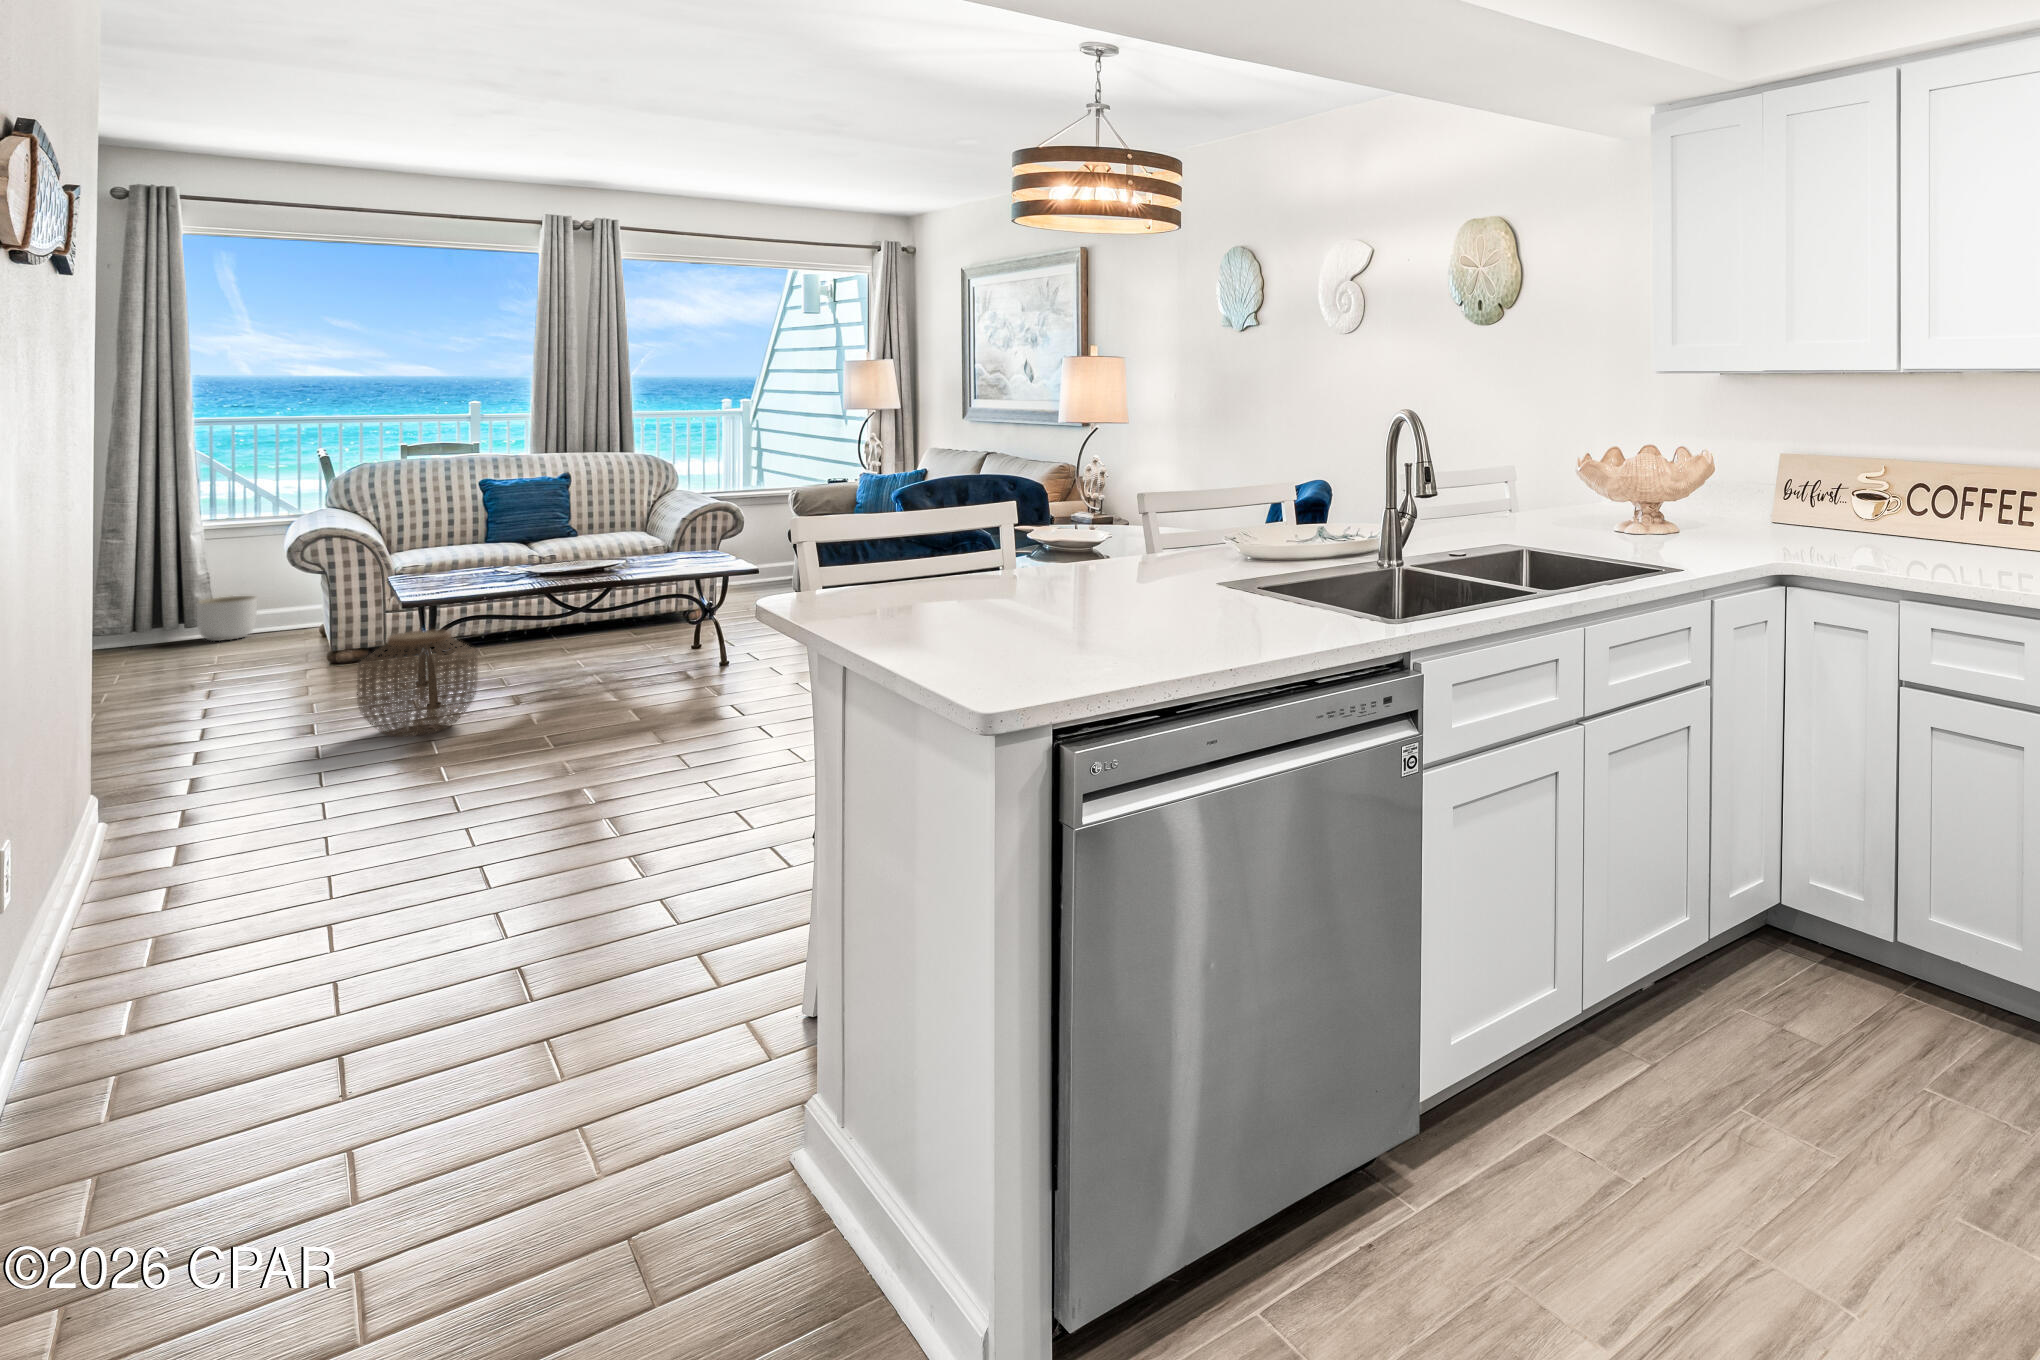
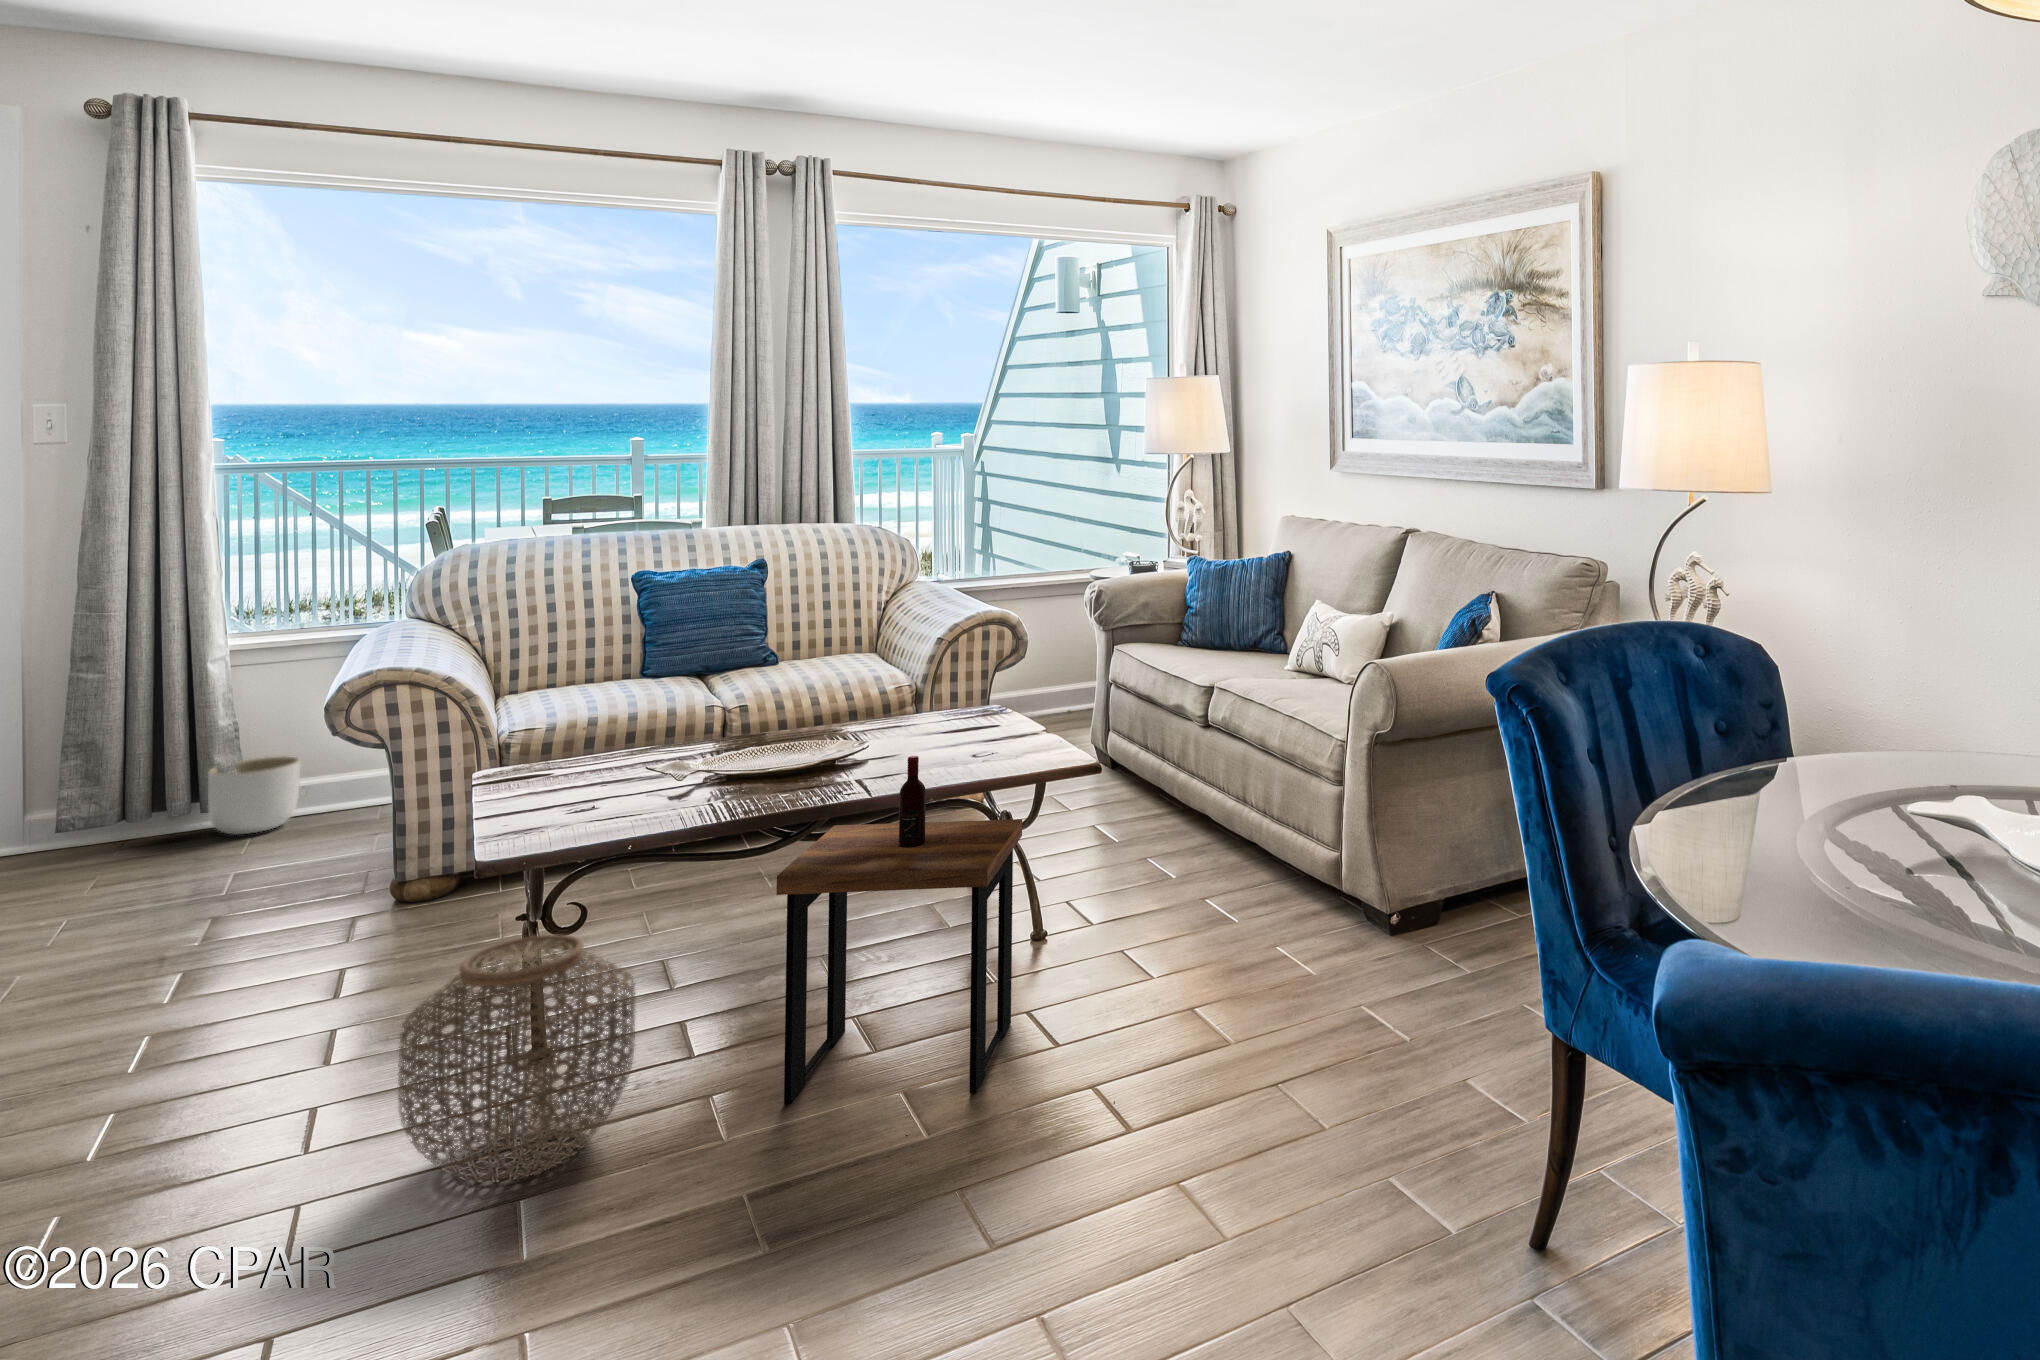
side table: none [553,551,695,715] -> present [777,756,1022,1104]

